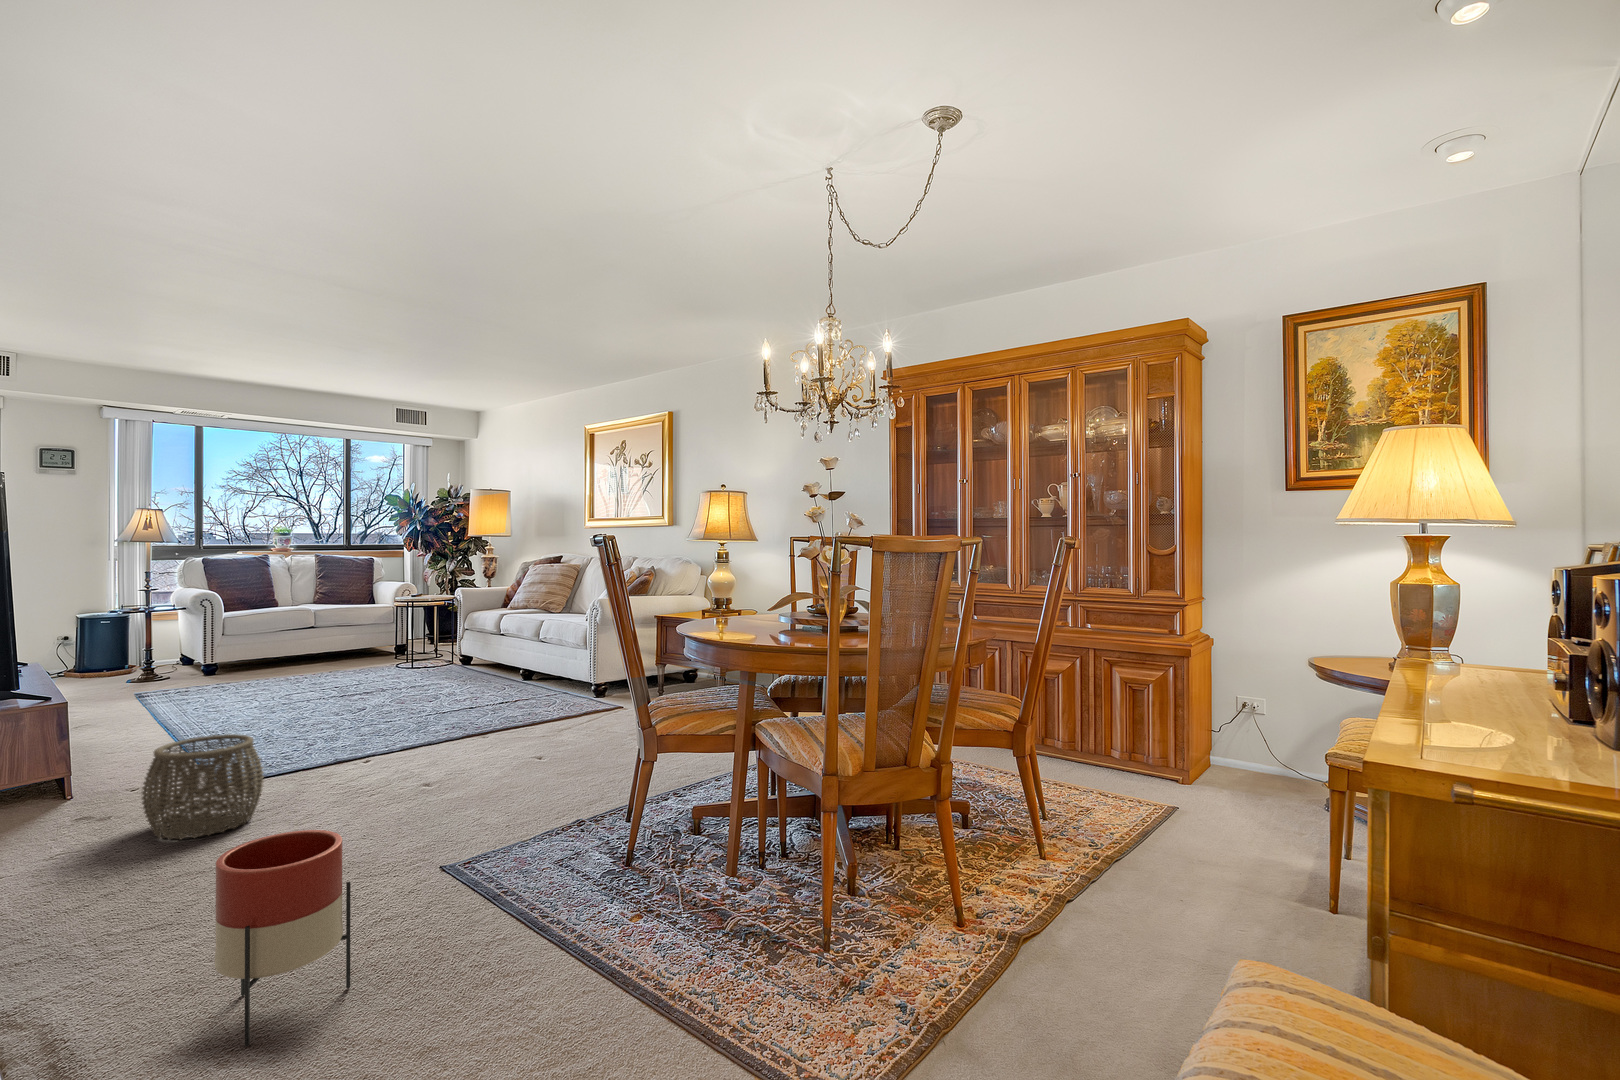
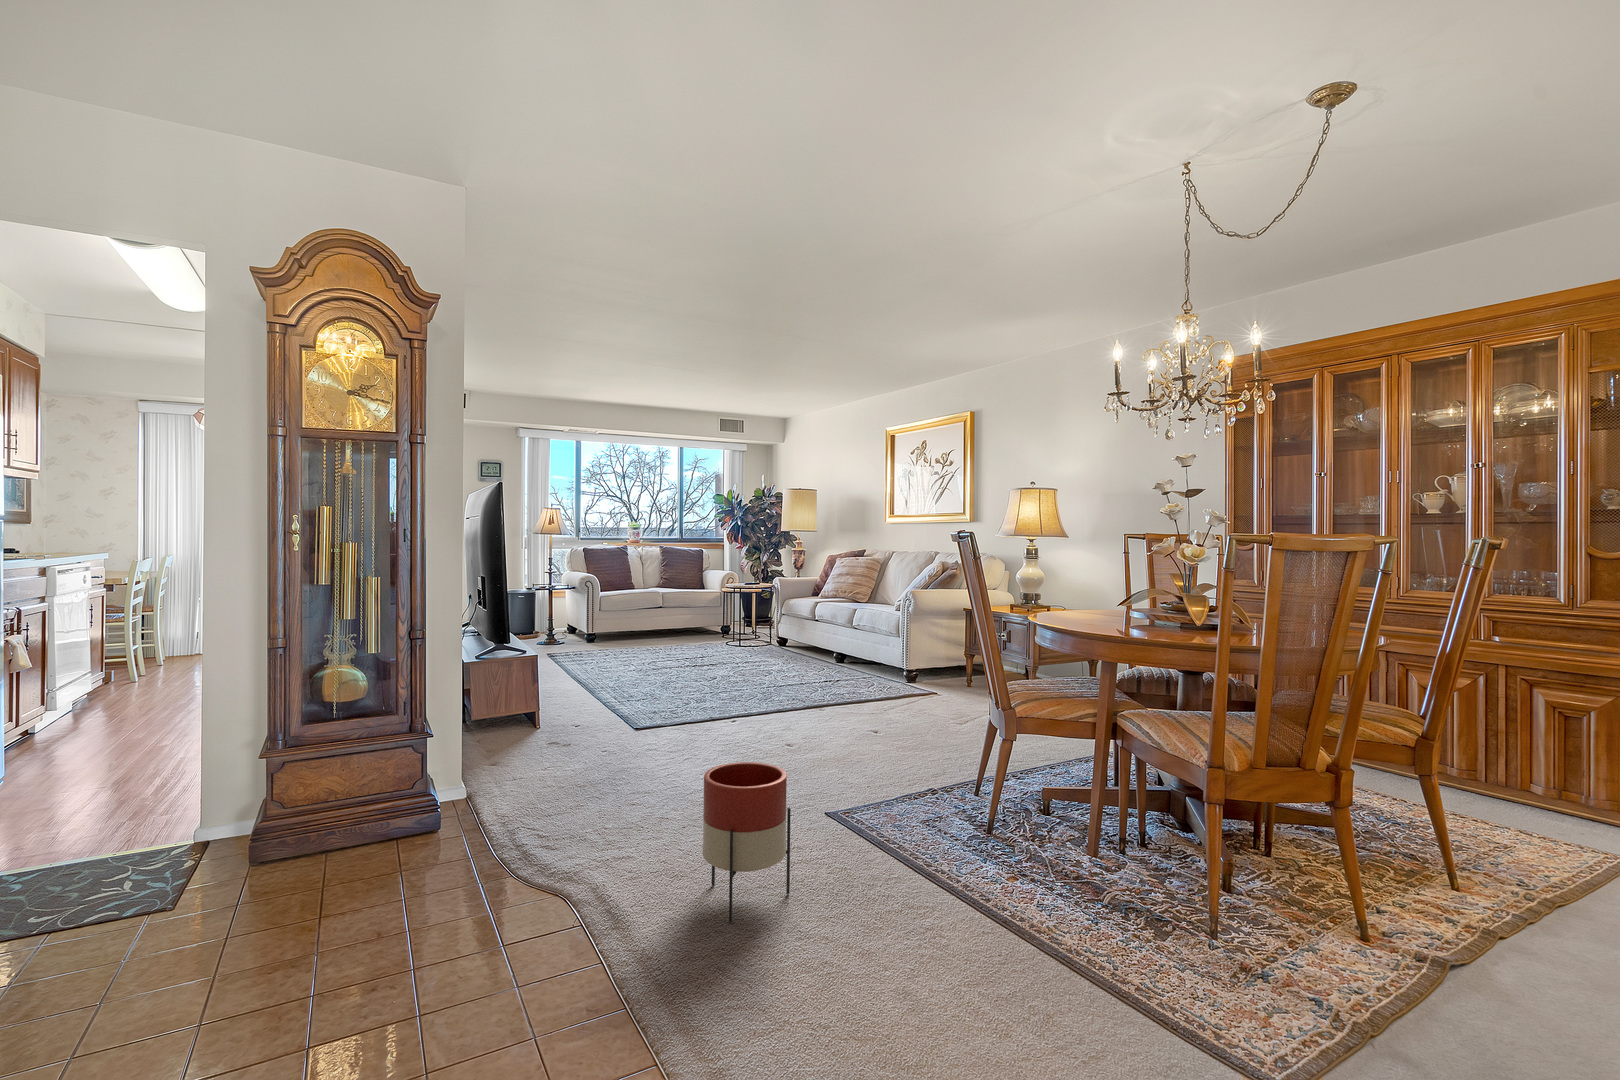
woven basket: present [142,734,264,839] -> none [598,686,676,765]

